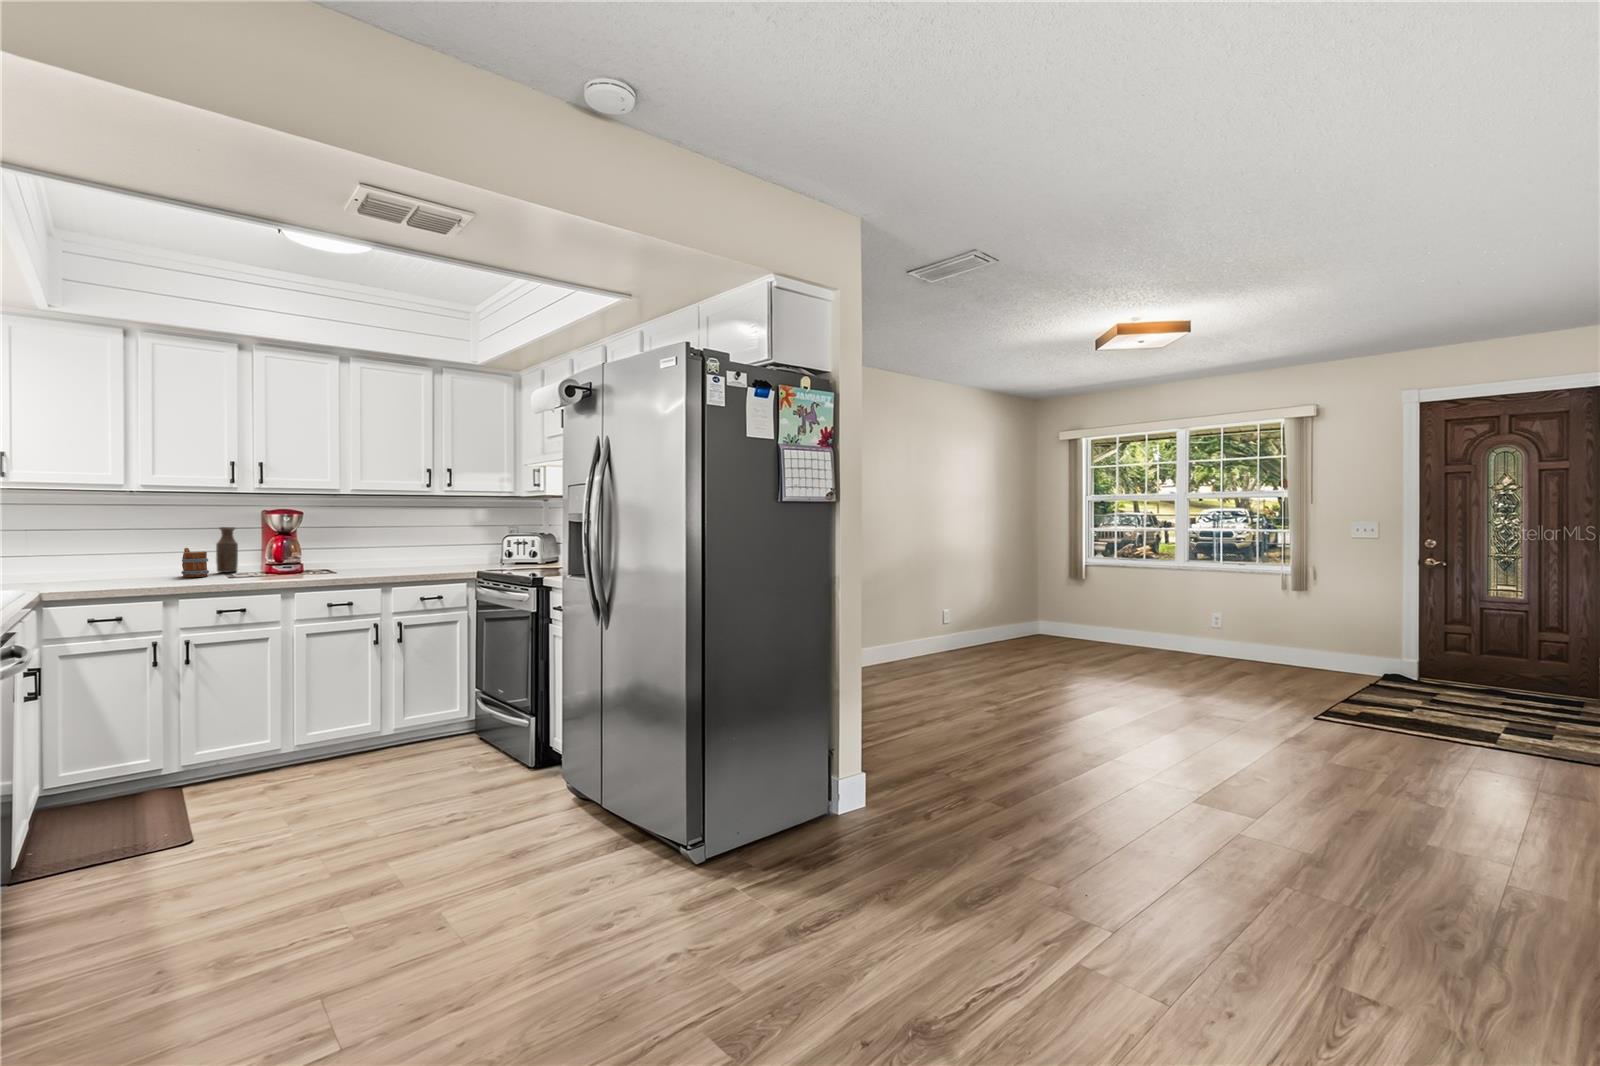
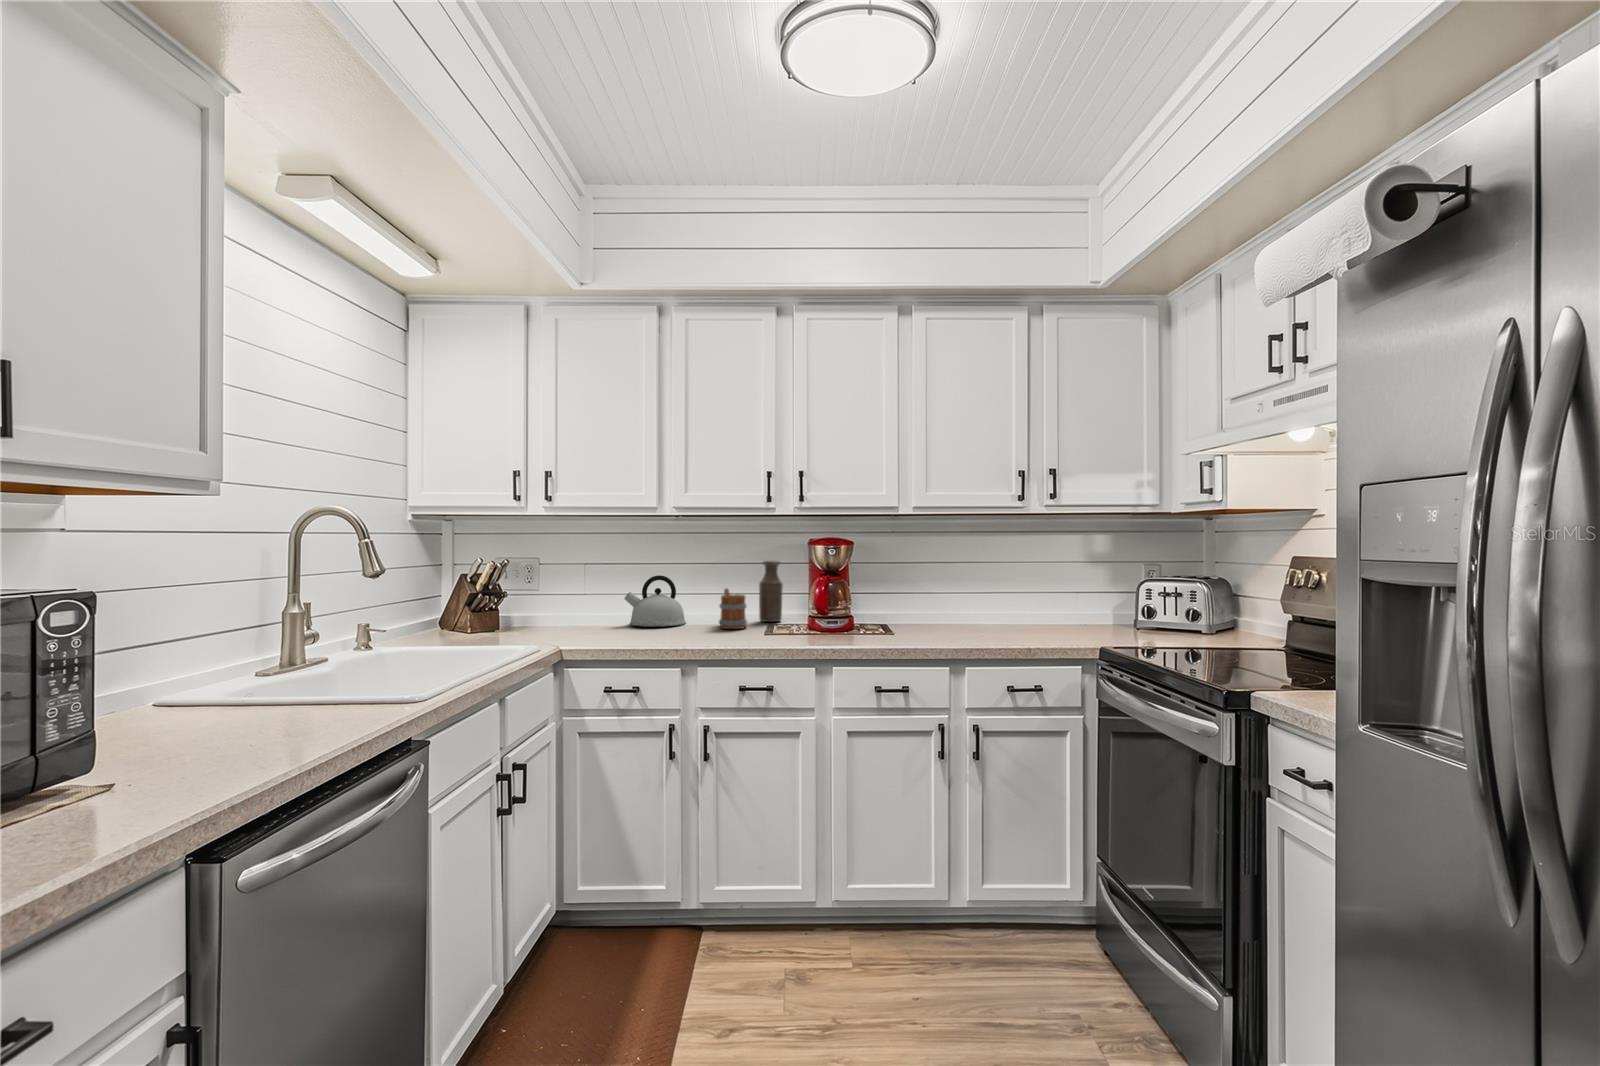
kettle: none [78,539,144,579] -> present [624,575,686,626]

